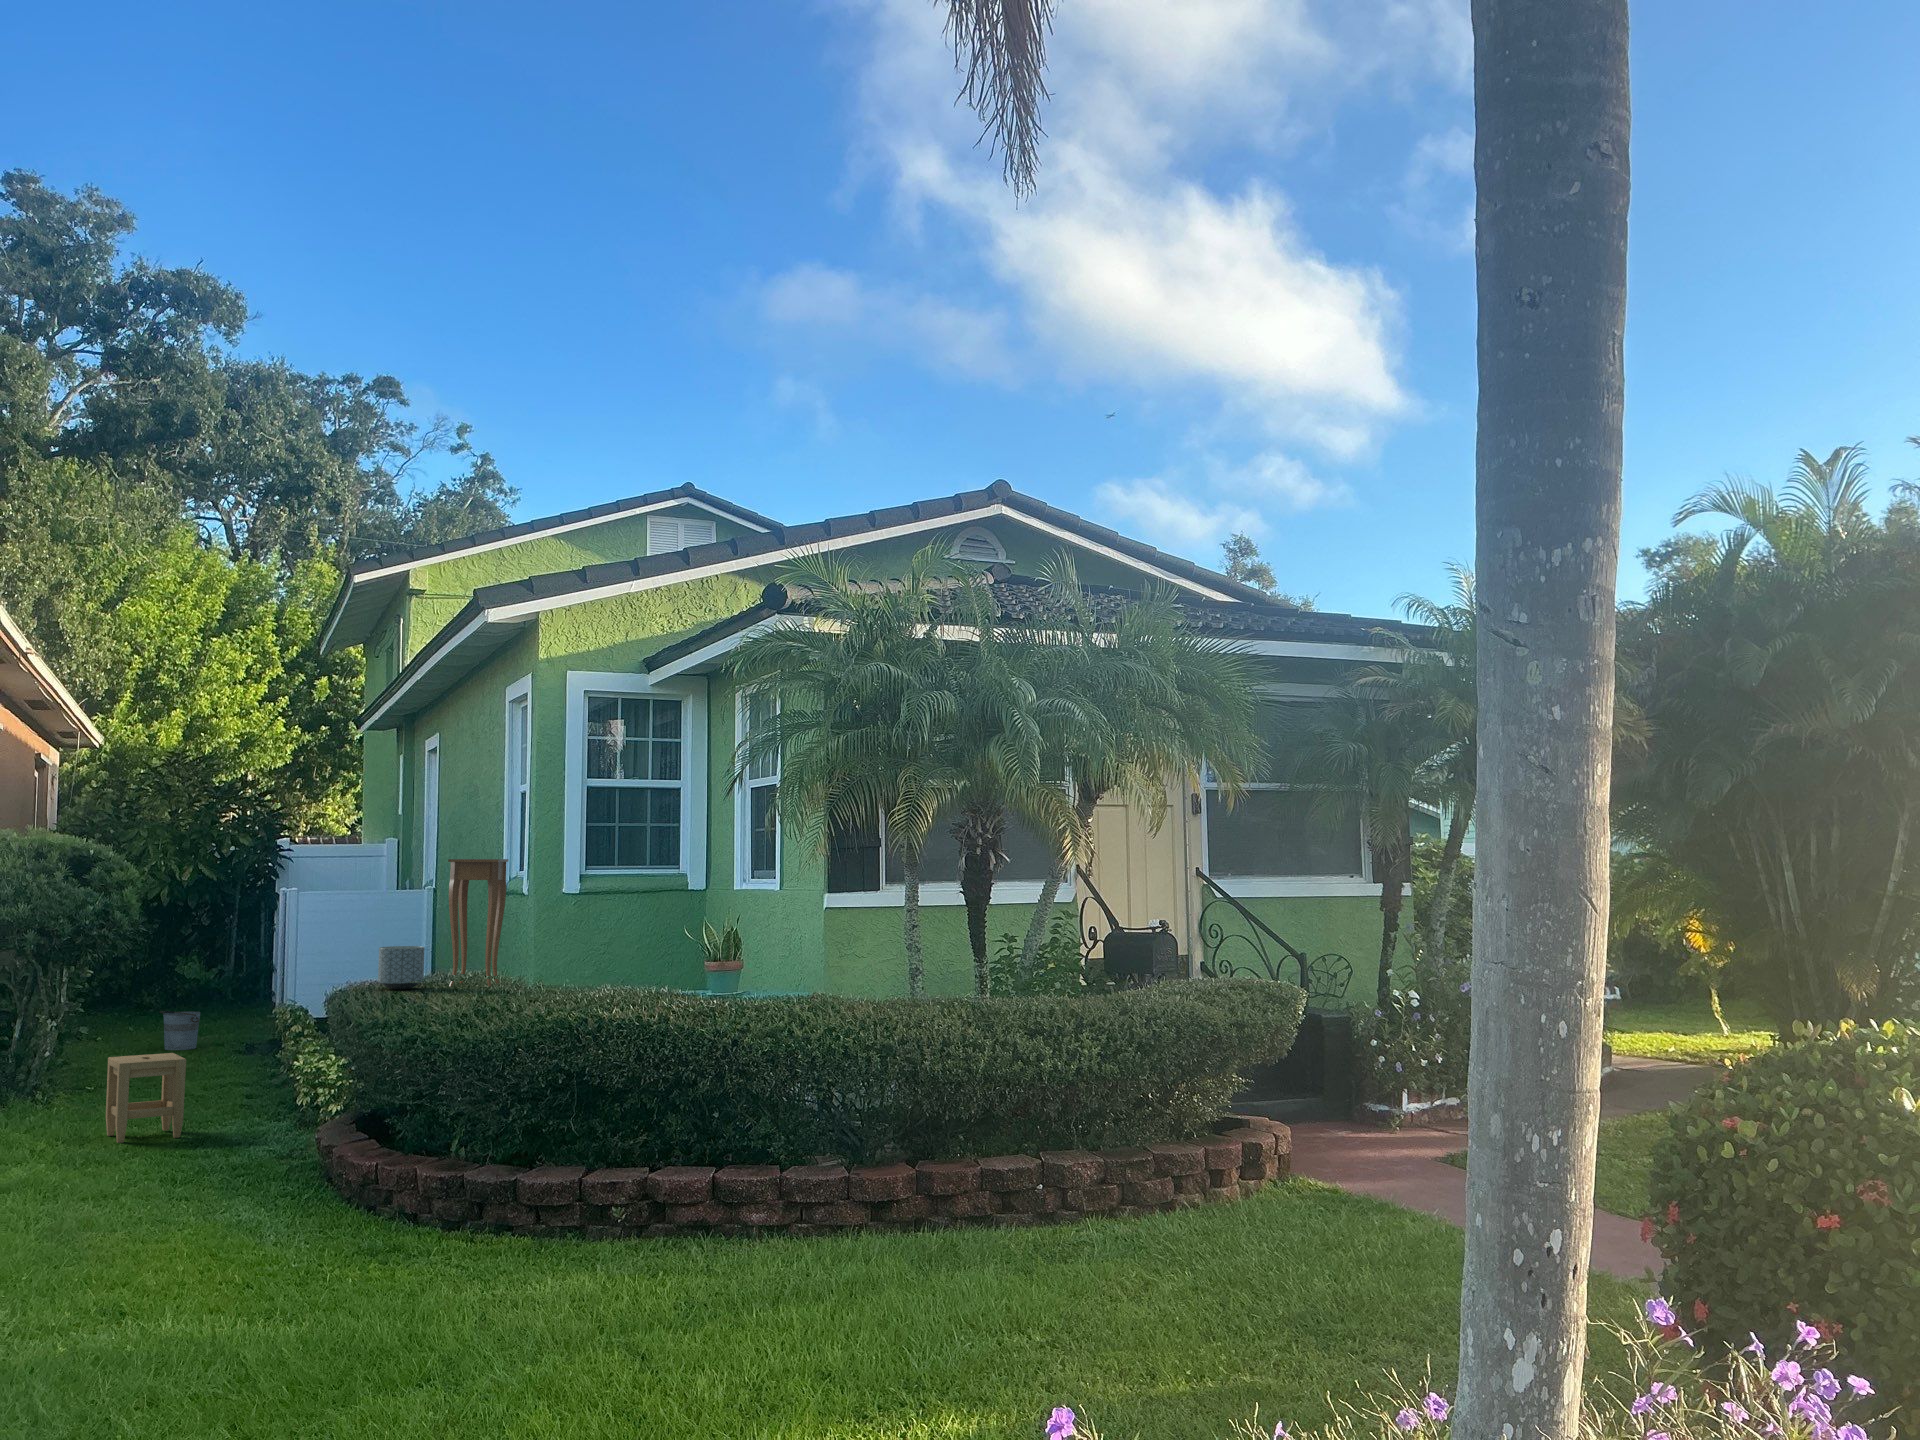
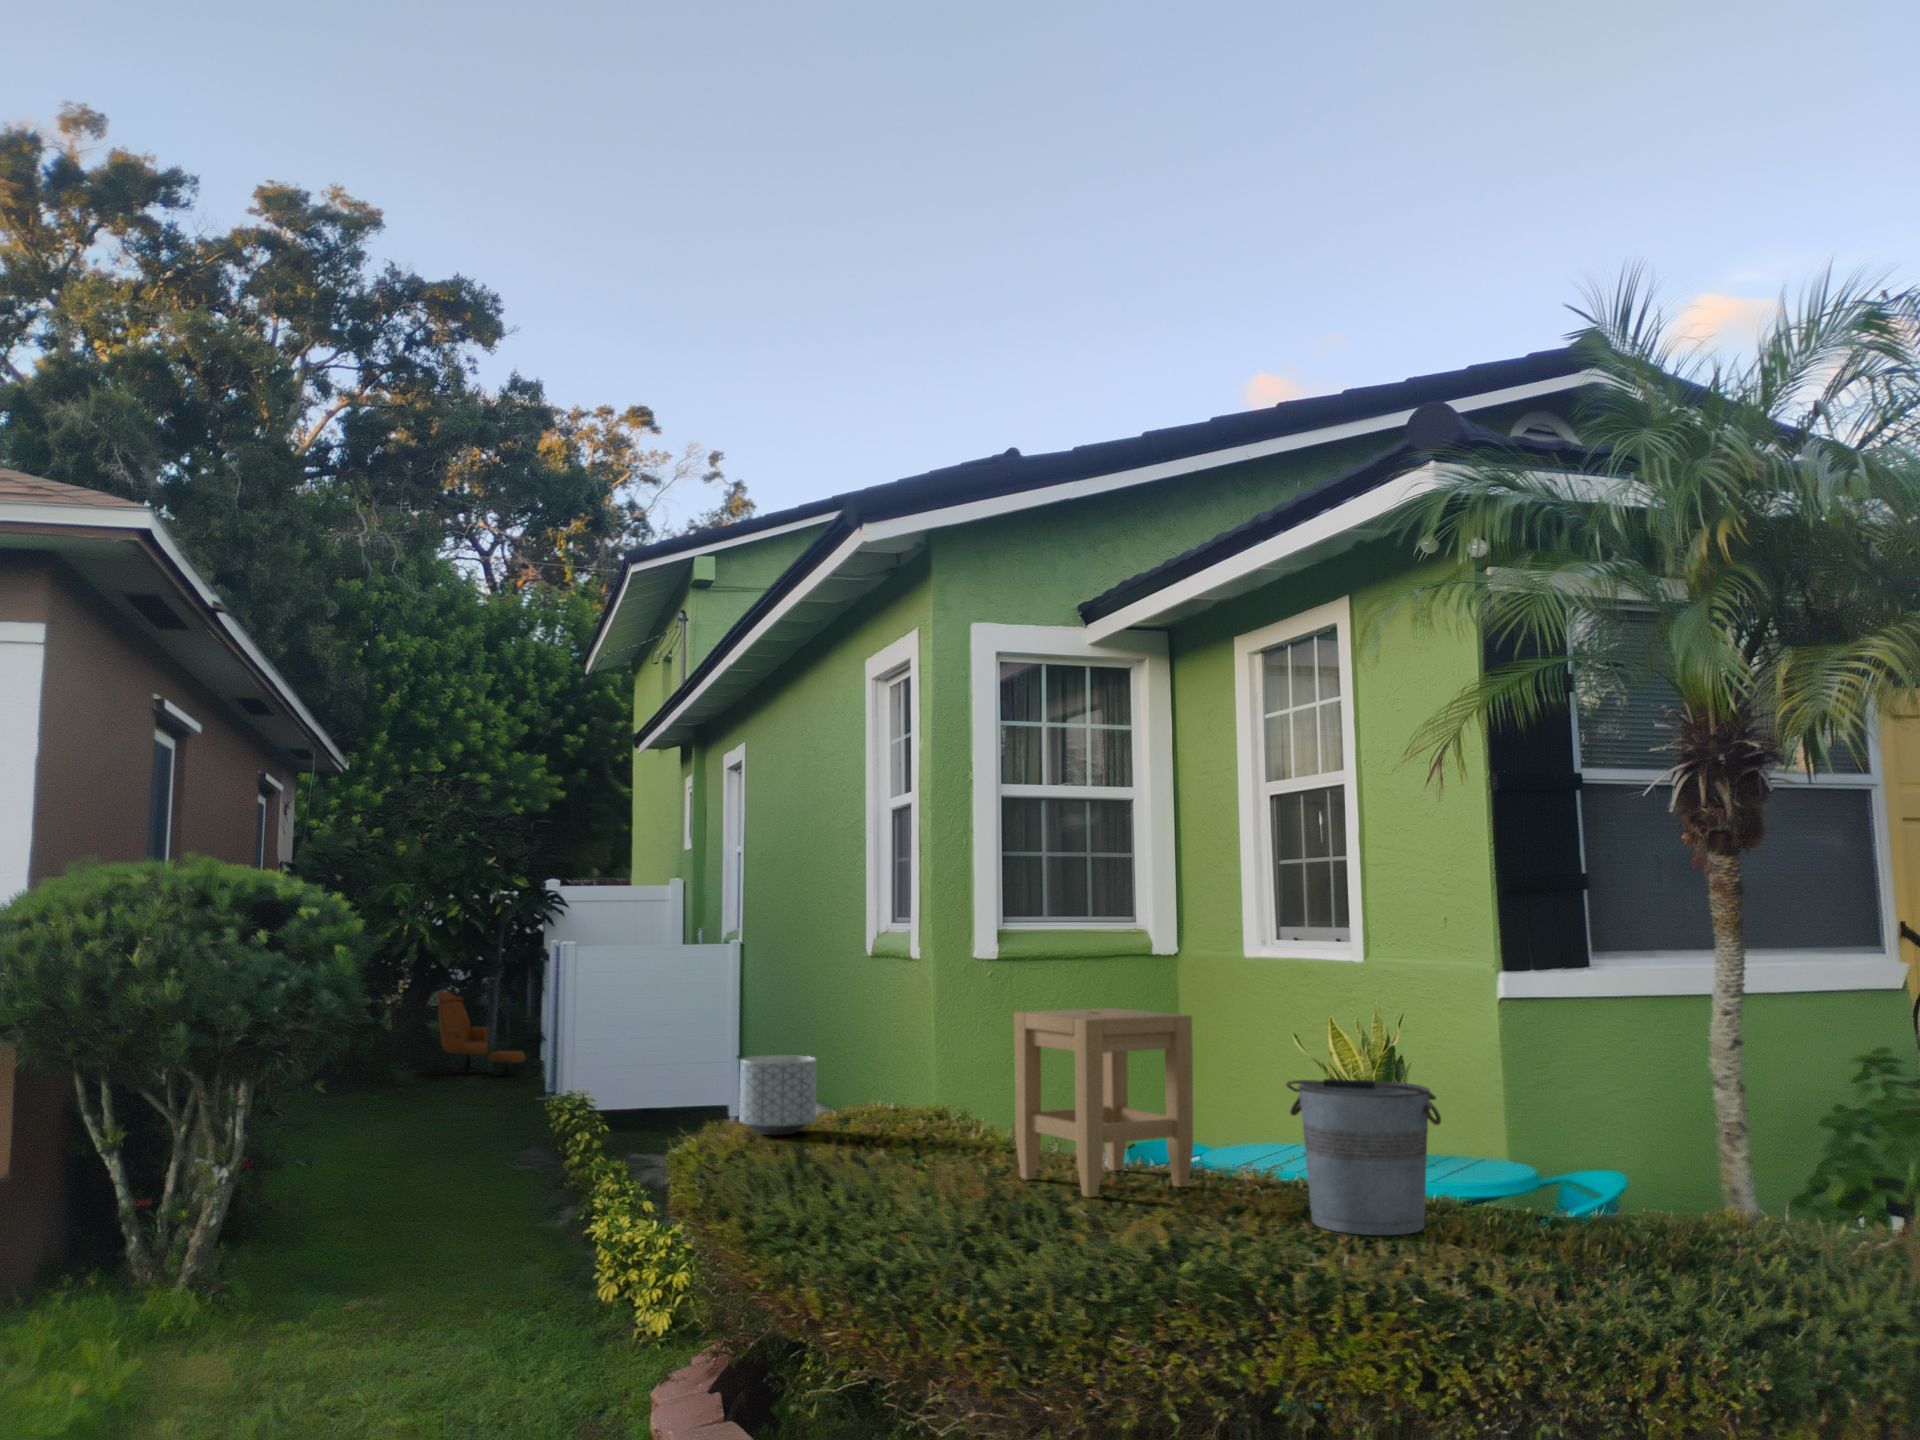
side table: present [448,859,508,986] -> none [850,904,941,1127]
lounge chair: none [186,928,266,1001] -> present [437,991,525,1074]
bucket: present [160,1011,200,1050] -> present [1286,1079,1441,1235]
stool: present [106,1053,186,1143] -> present [1014,1008,1193,1198]

